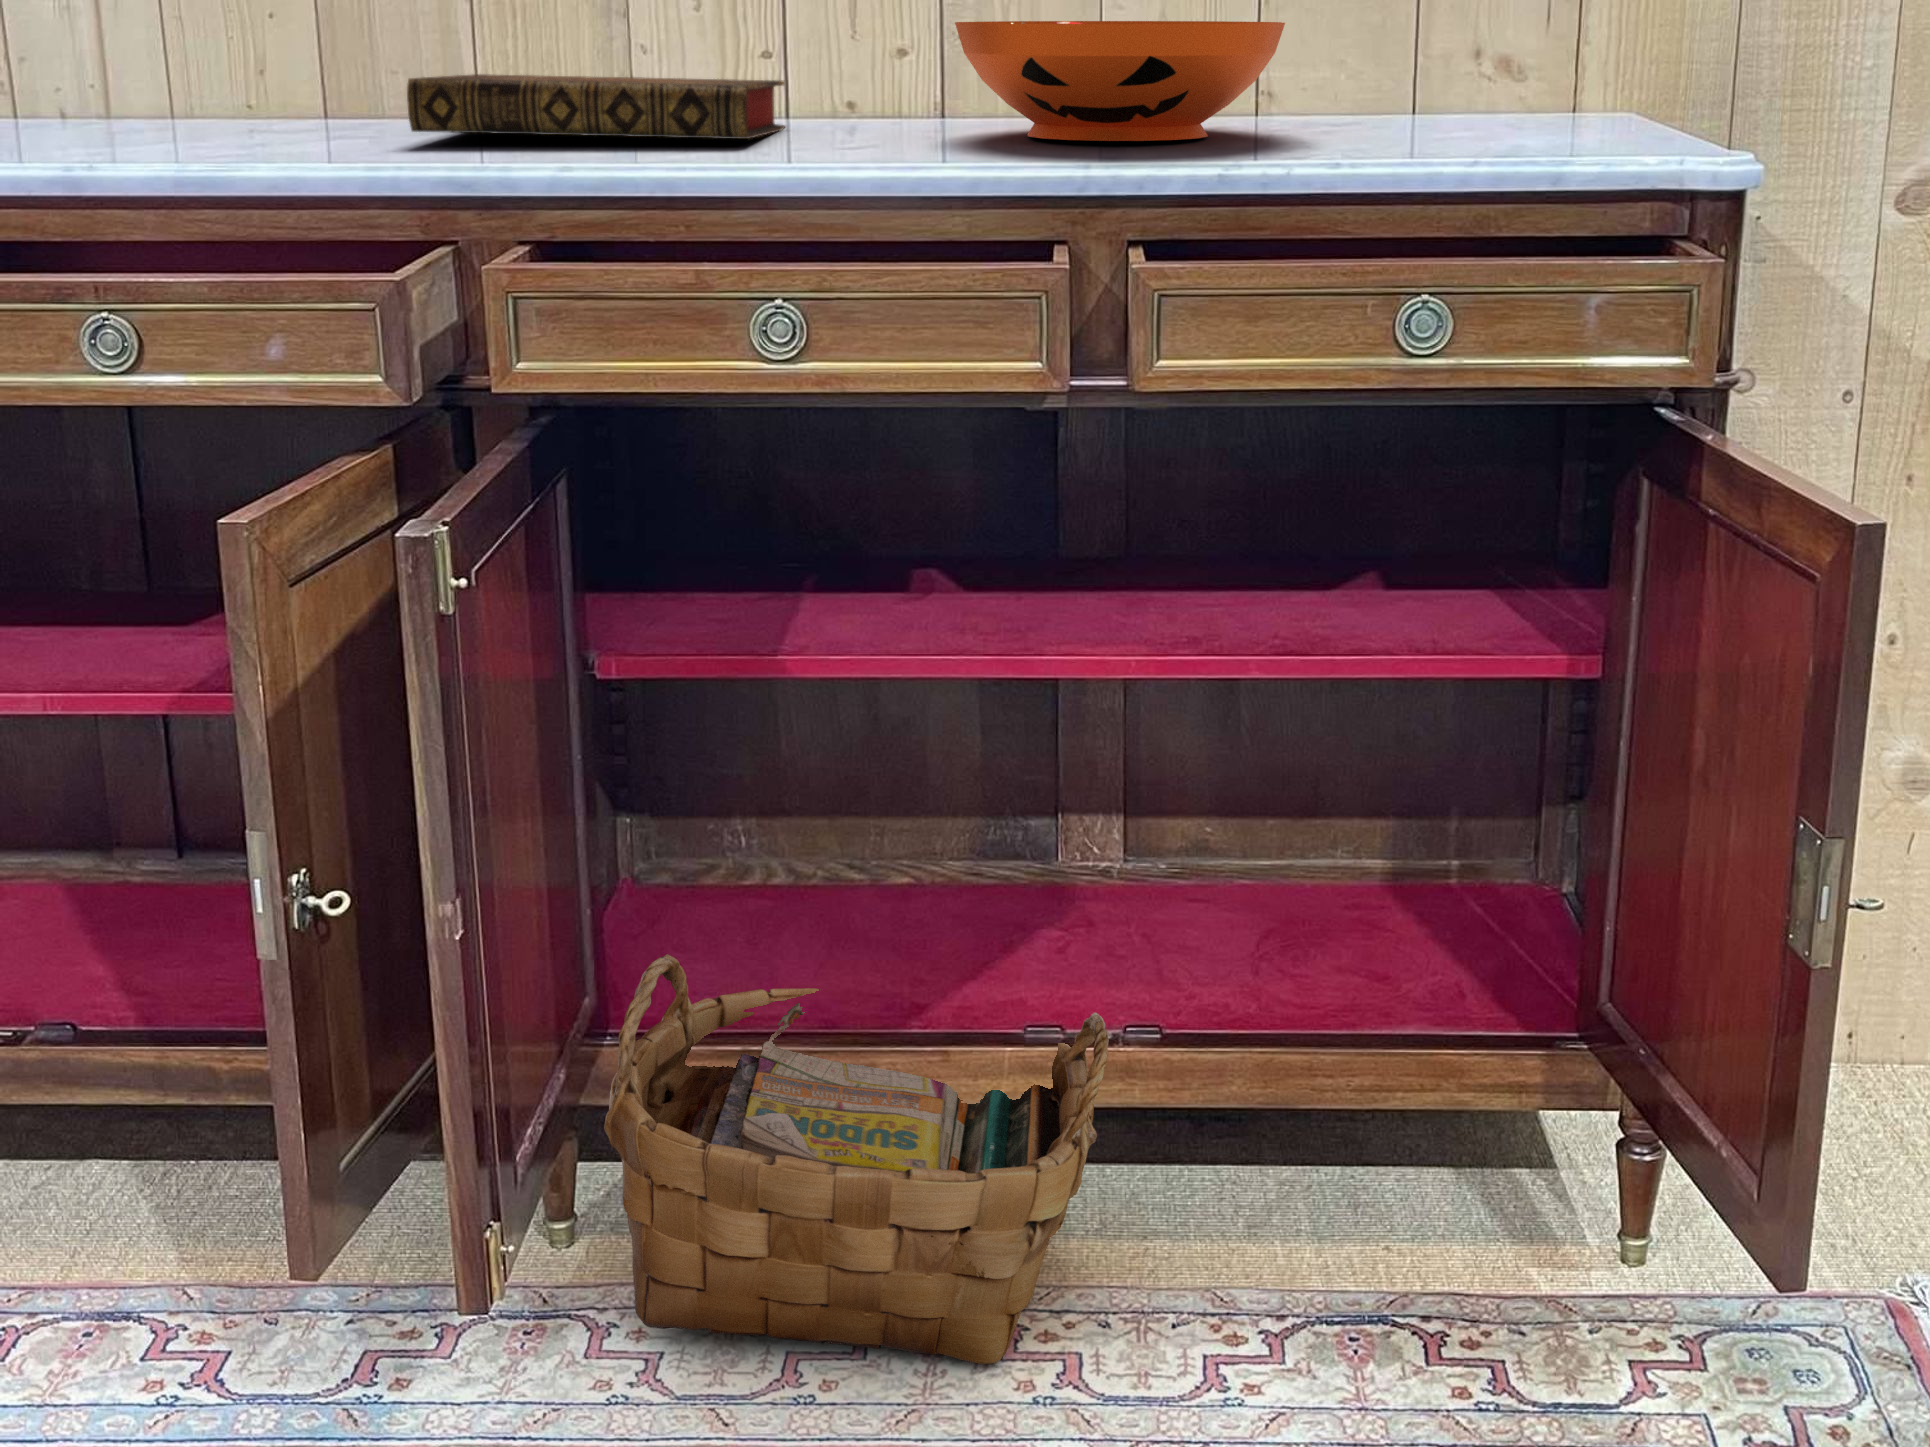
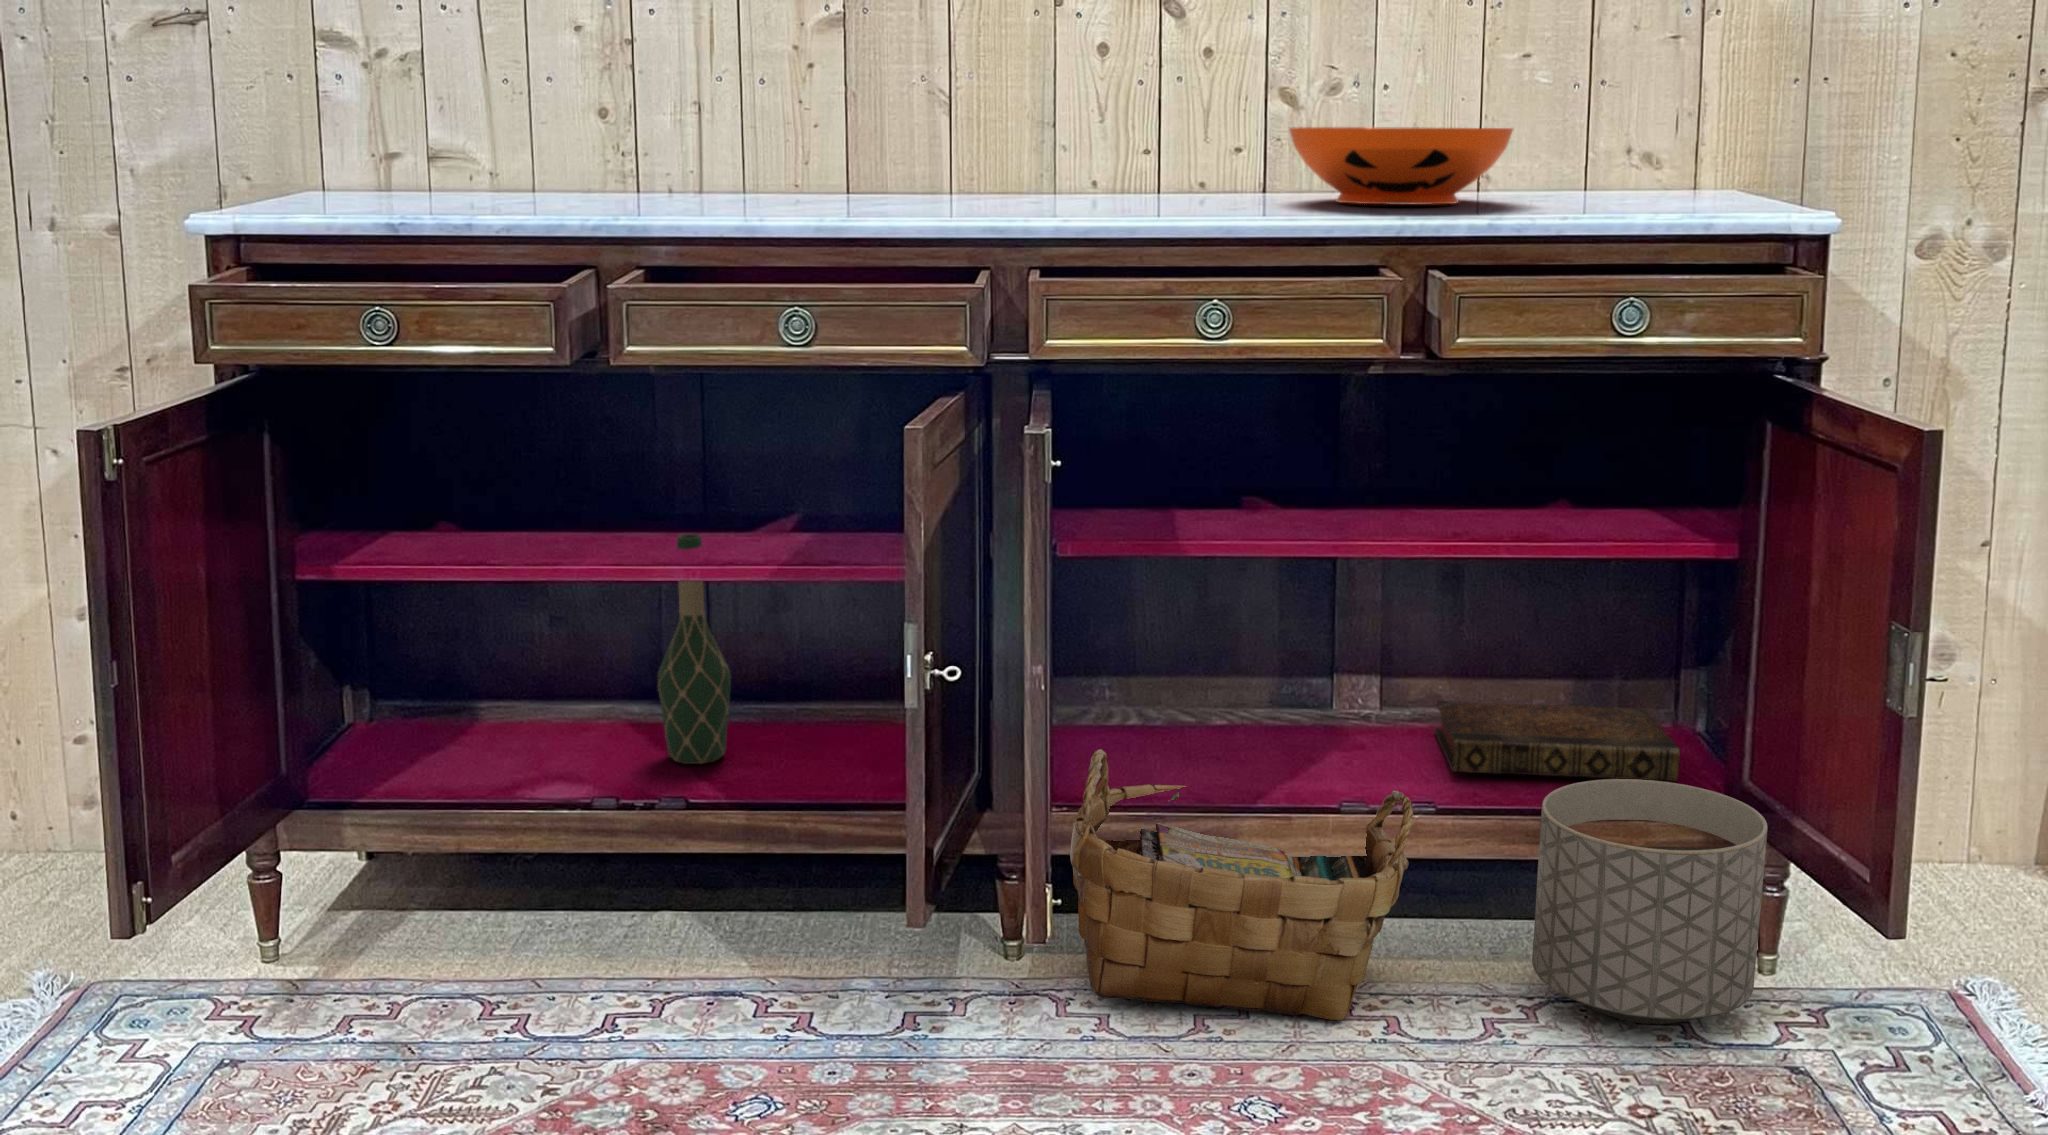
book: present [407,74,786,139] -> present [1434,701,1680,781]
wine bottle: none [67,628,181,954] -> present [658,534,731,764]
planter: none [1286,994,1620,1377] -> present [1532,779,1768,1024]

